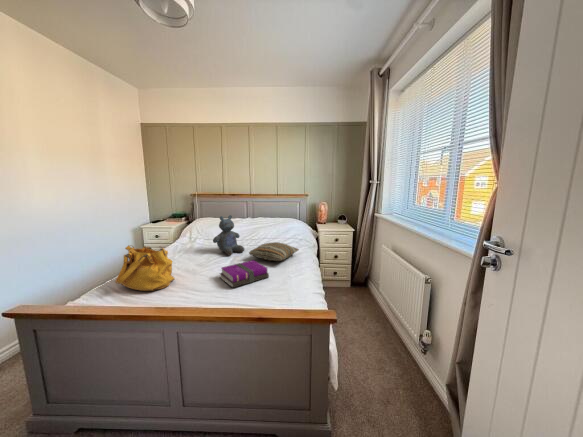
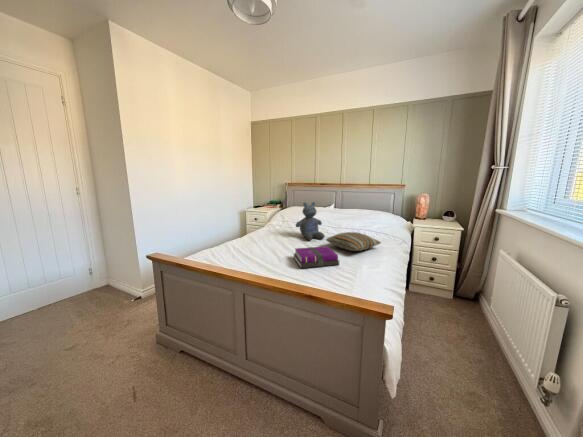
handbag: present [115,245,174,291] -> none [213,220,257,259]

